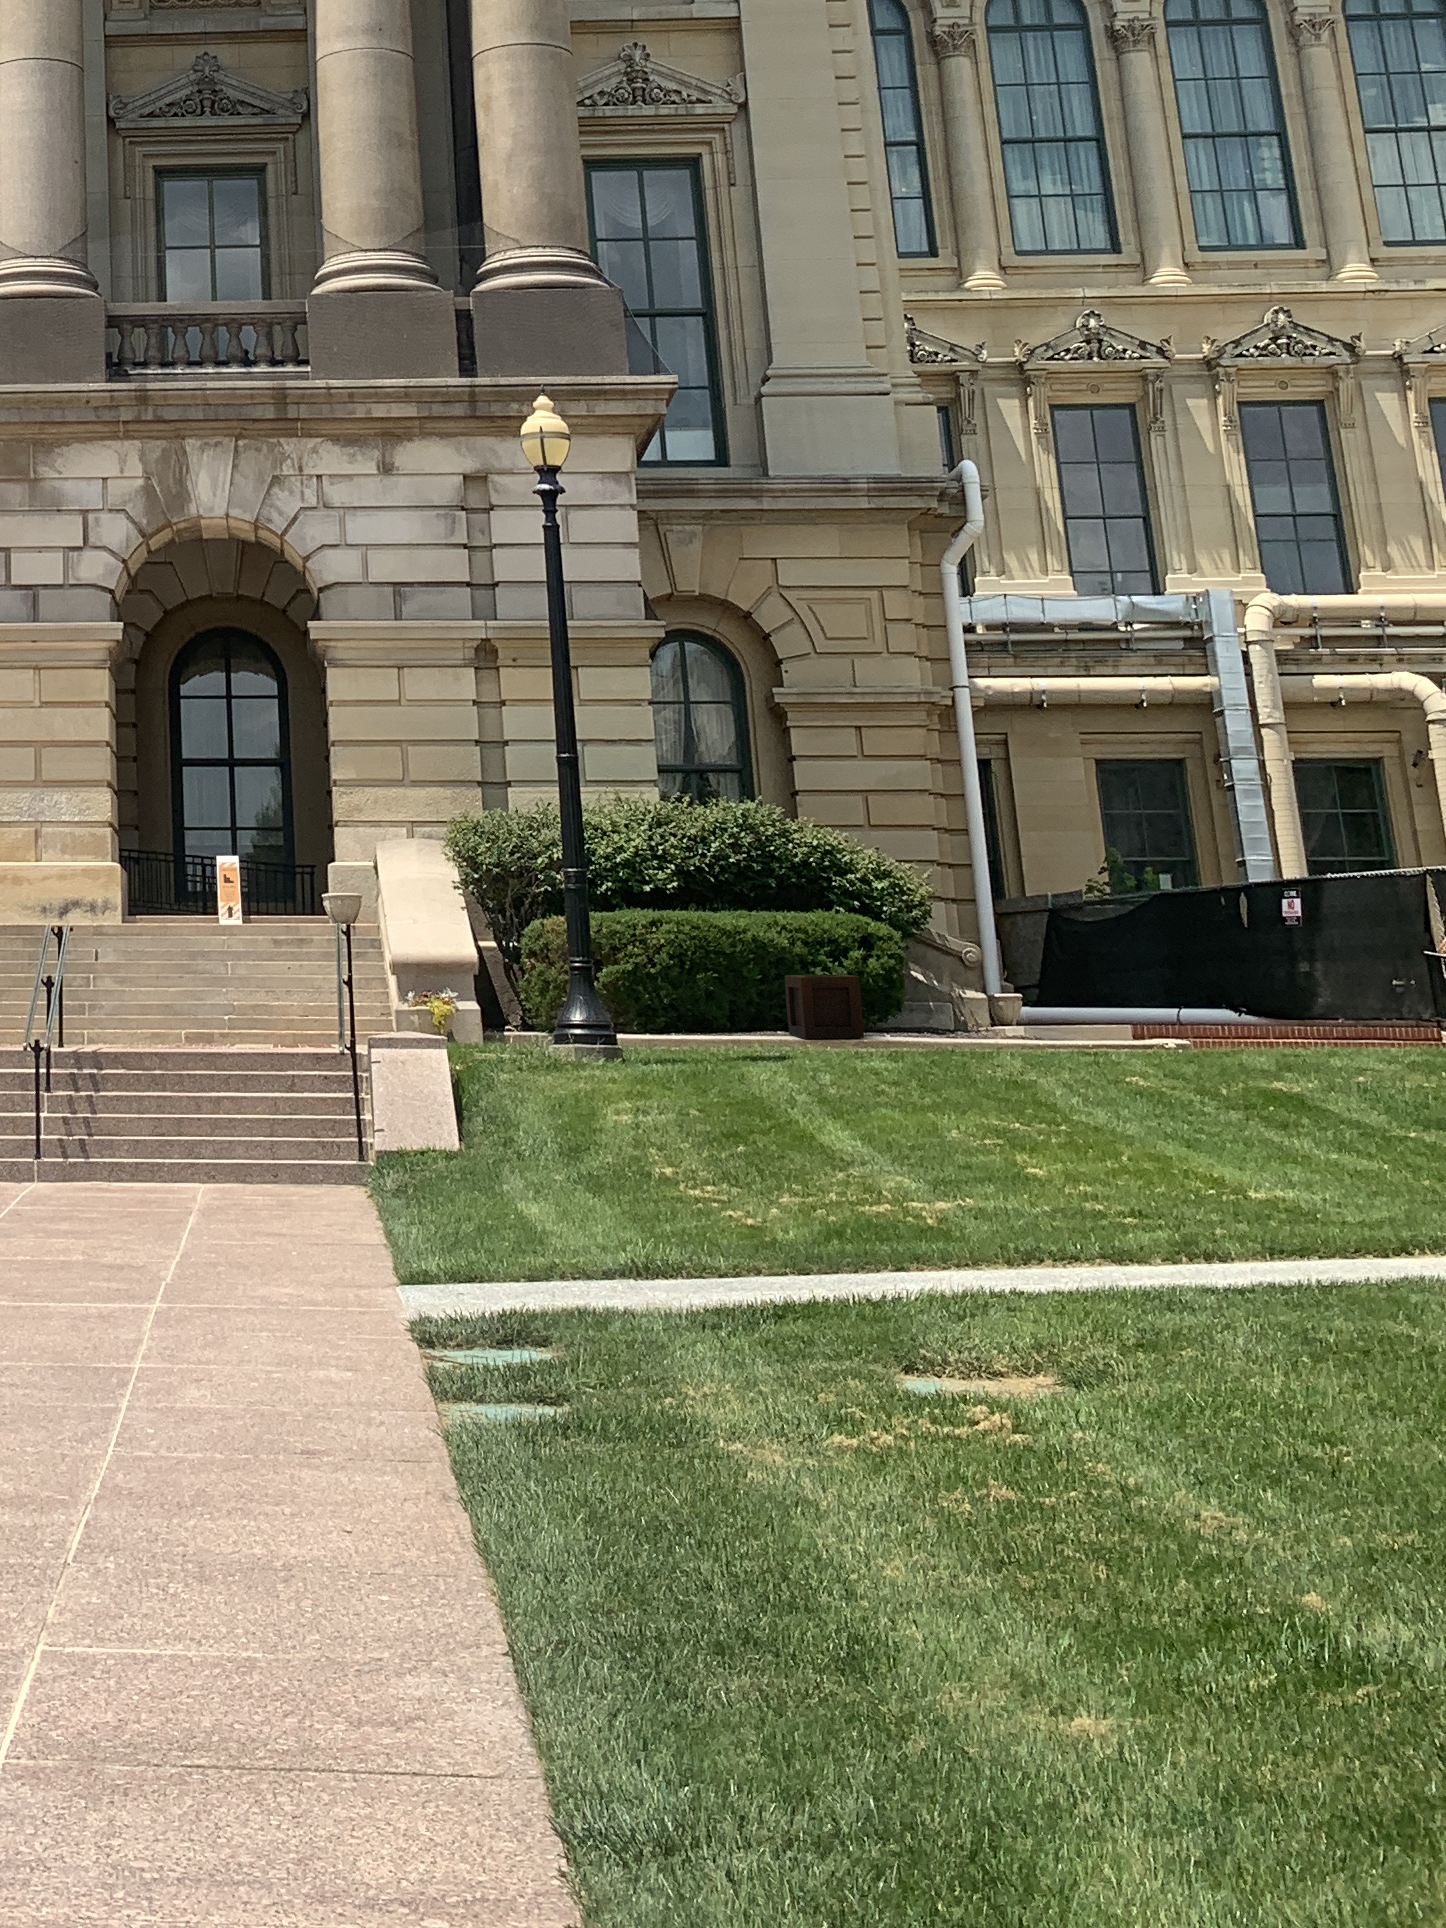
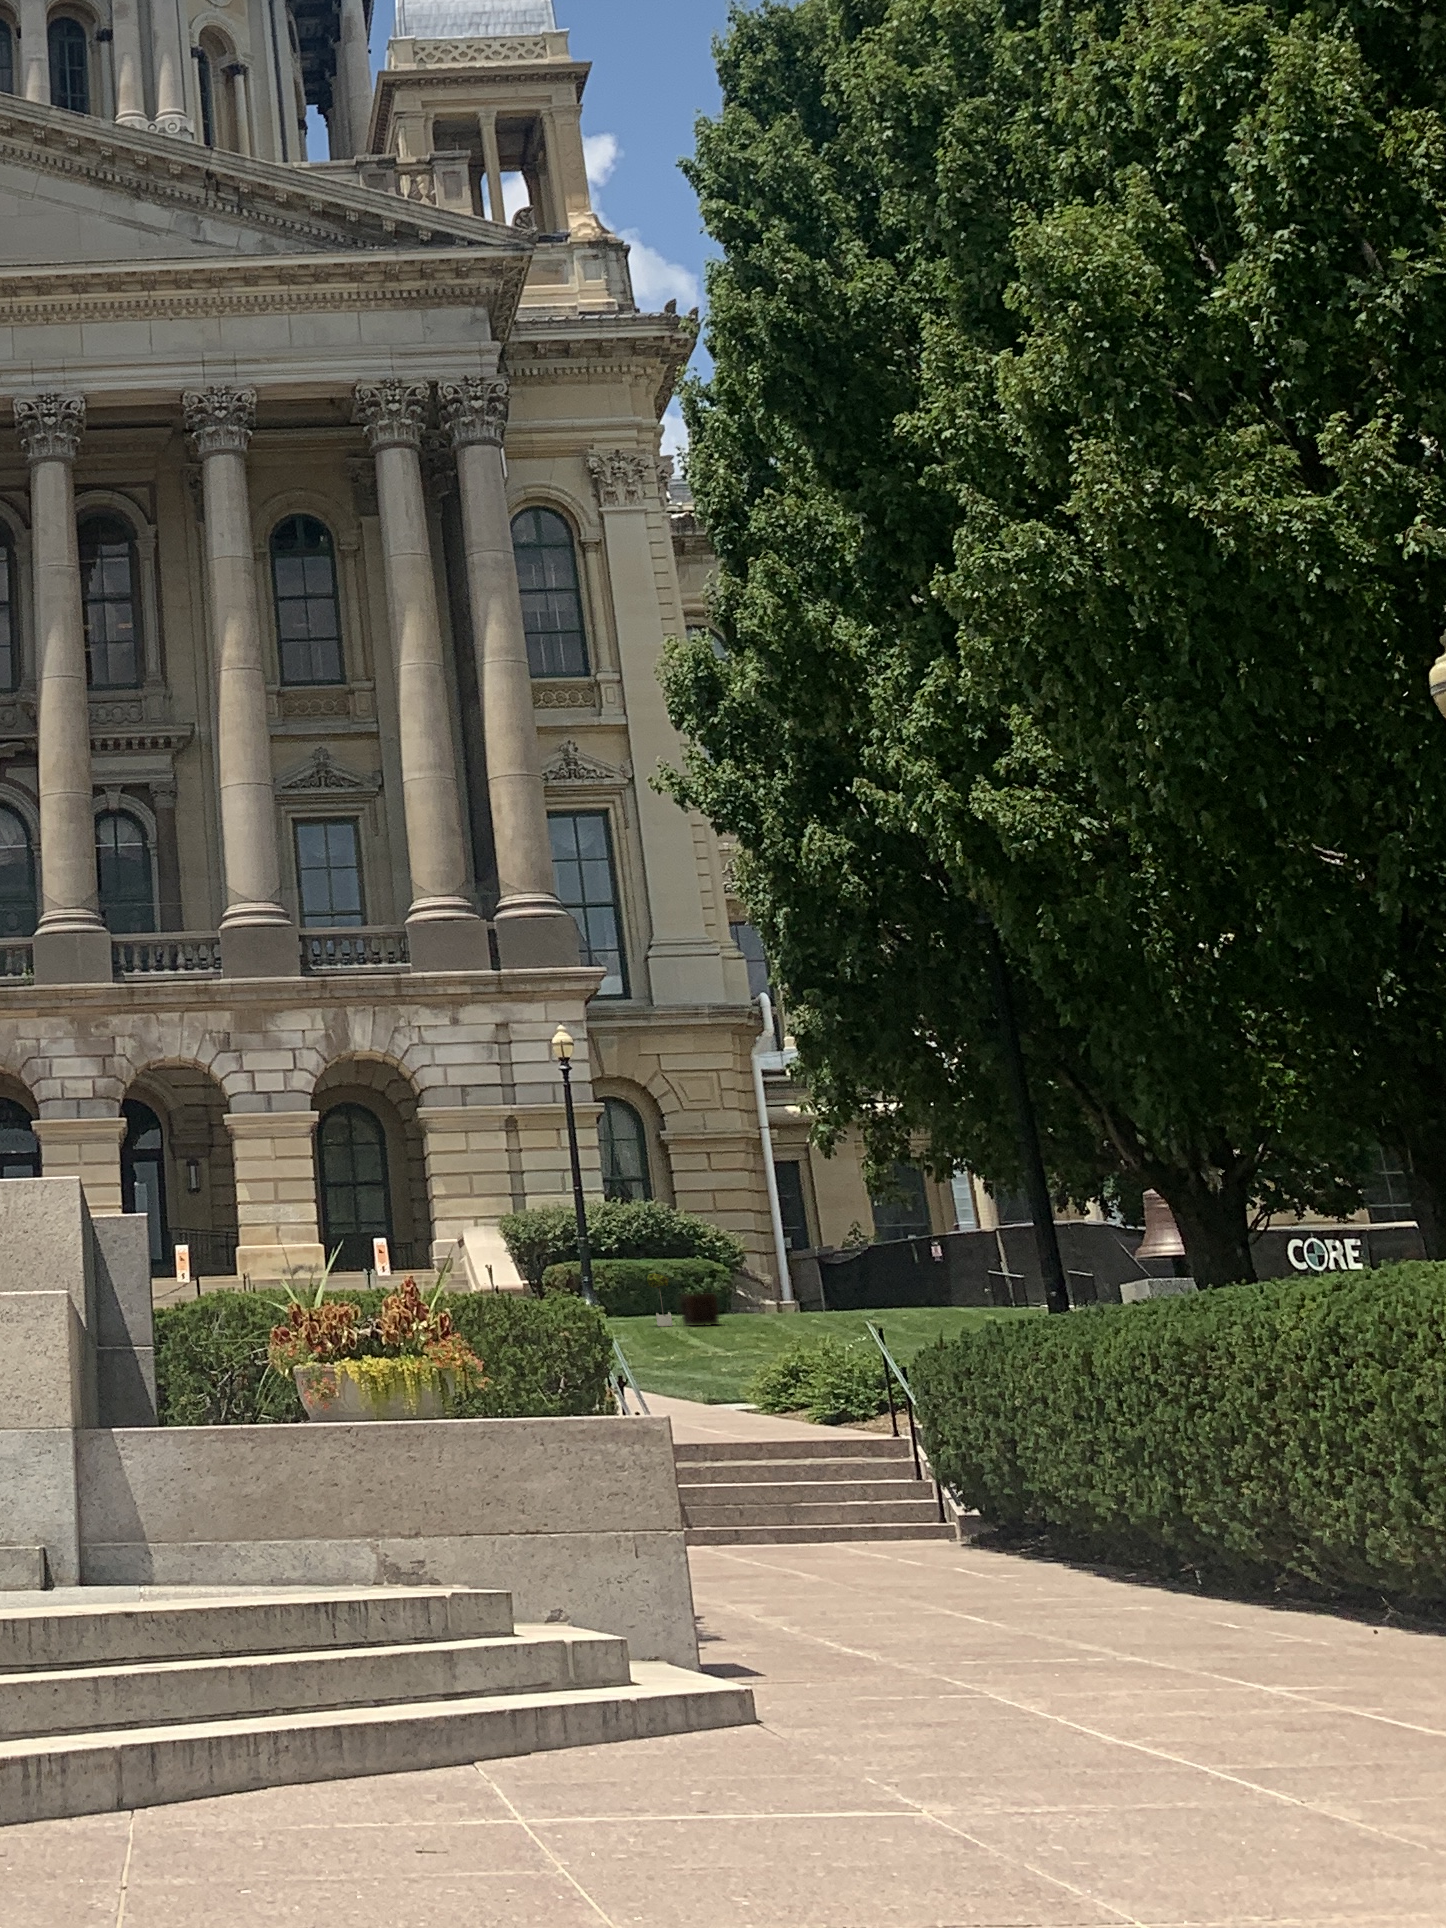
potted tree: none [719,931,767,1037] -> present [647,1273,672,1326]

